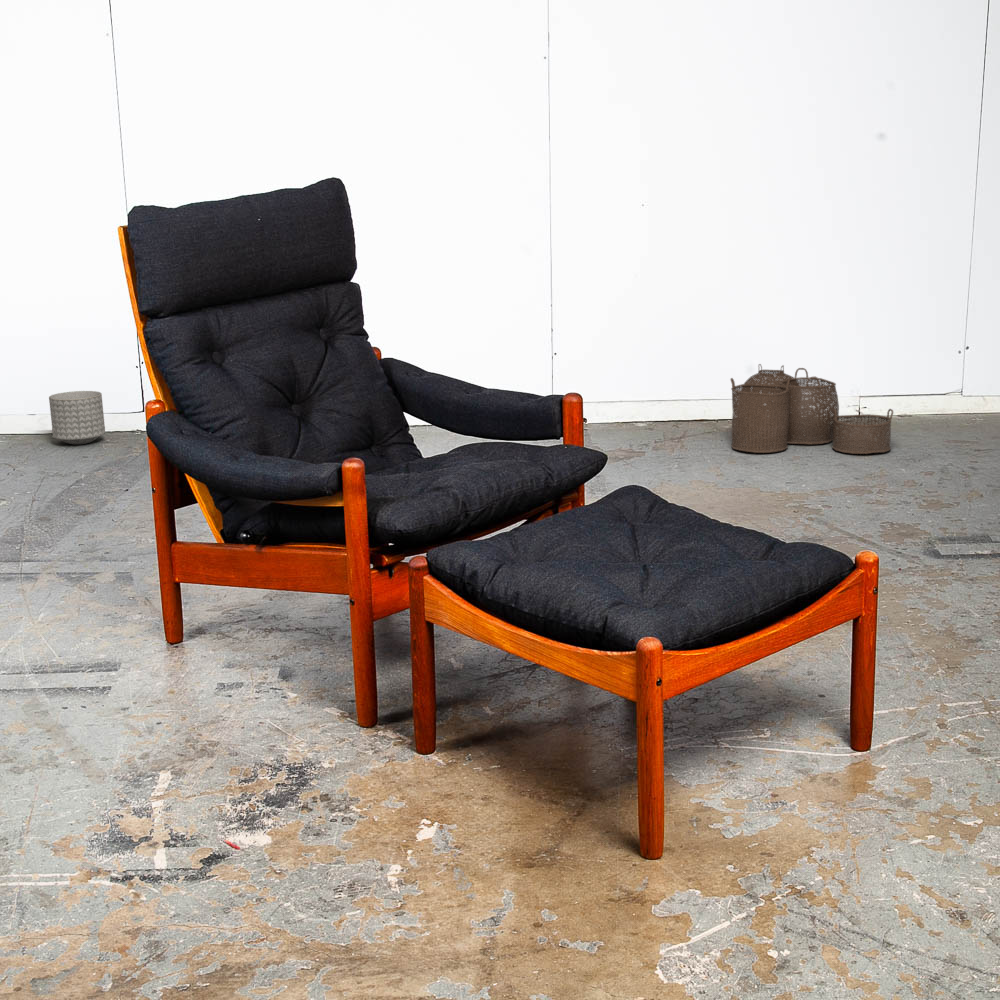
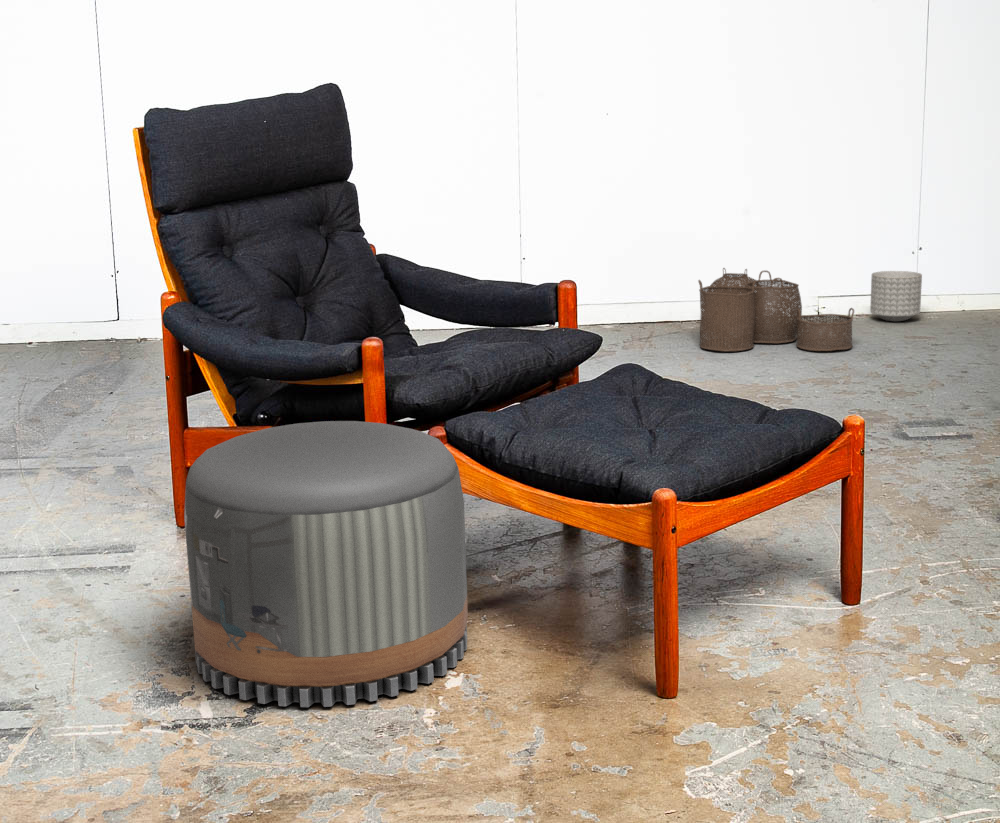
planter: present [49,391,105,444] -> present [870,271,922,322]
pouf: none [144,548,447,860] -> present [184,421,468,707]

